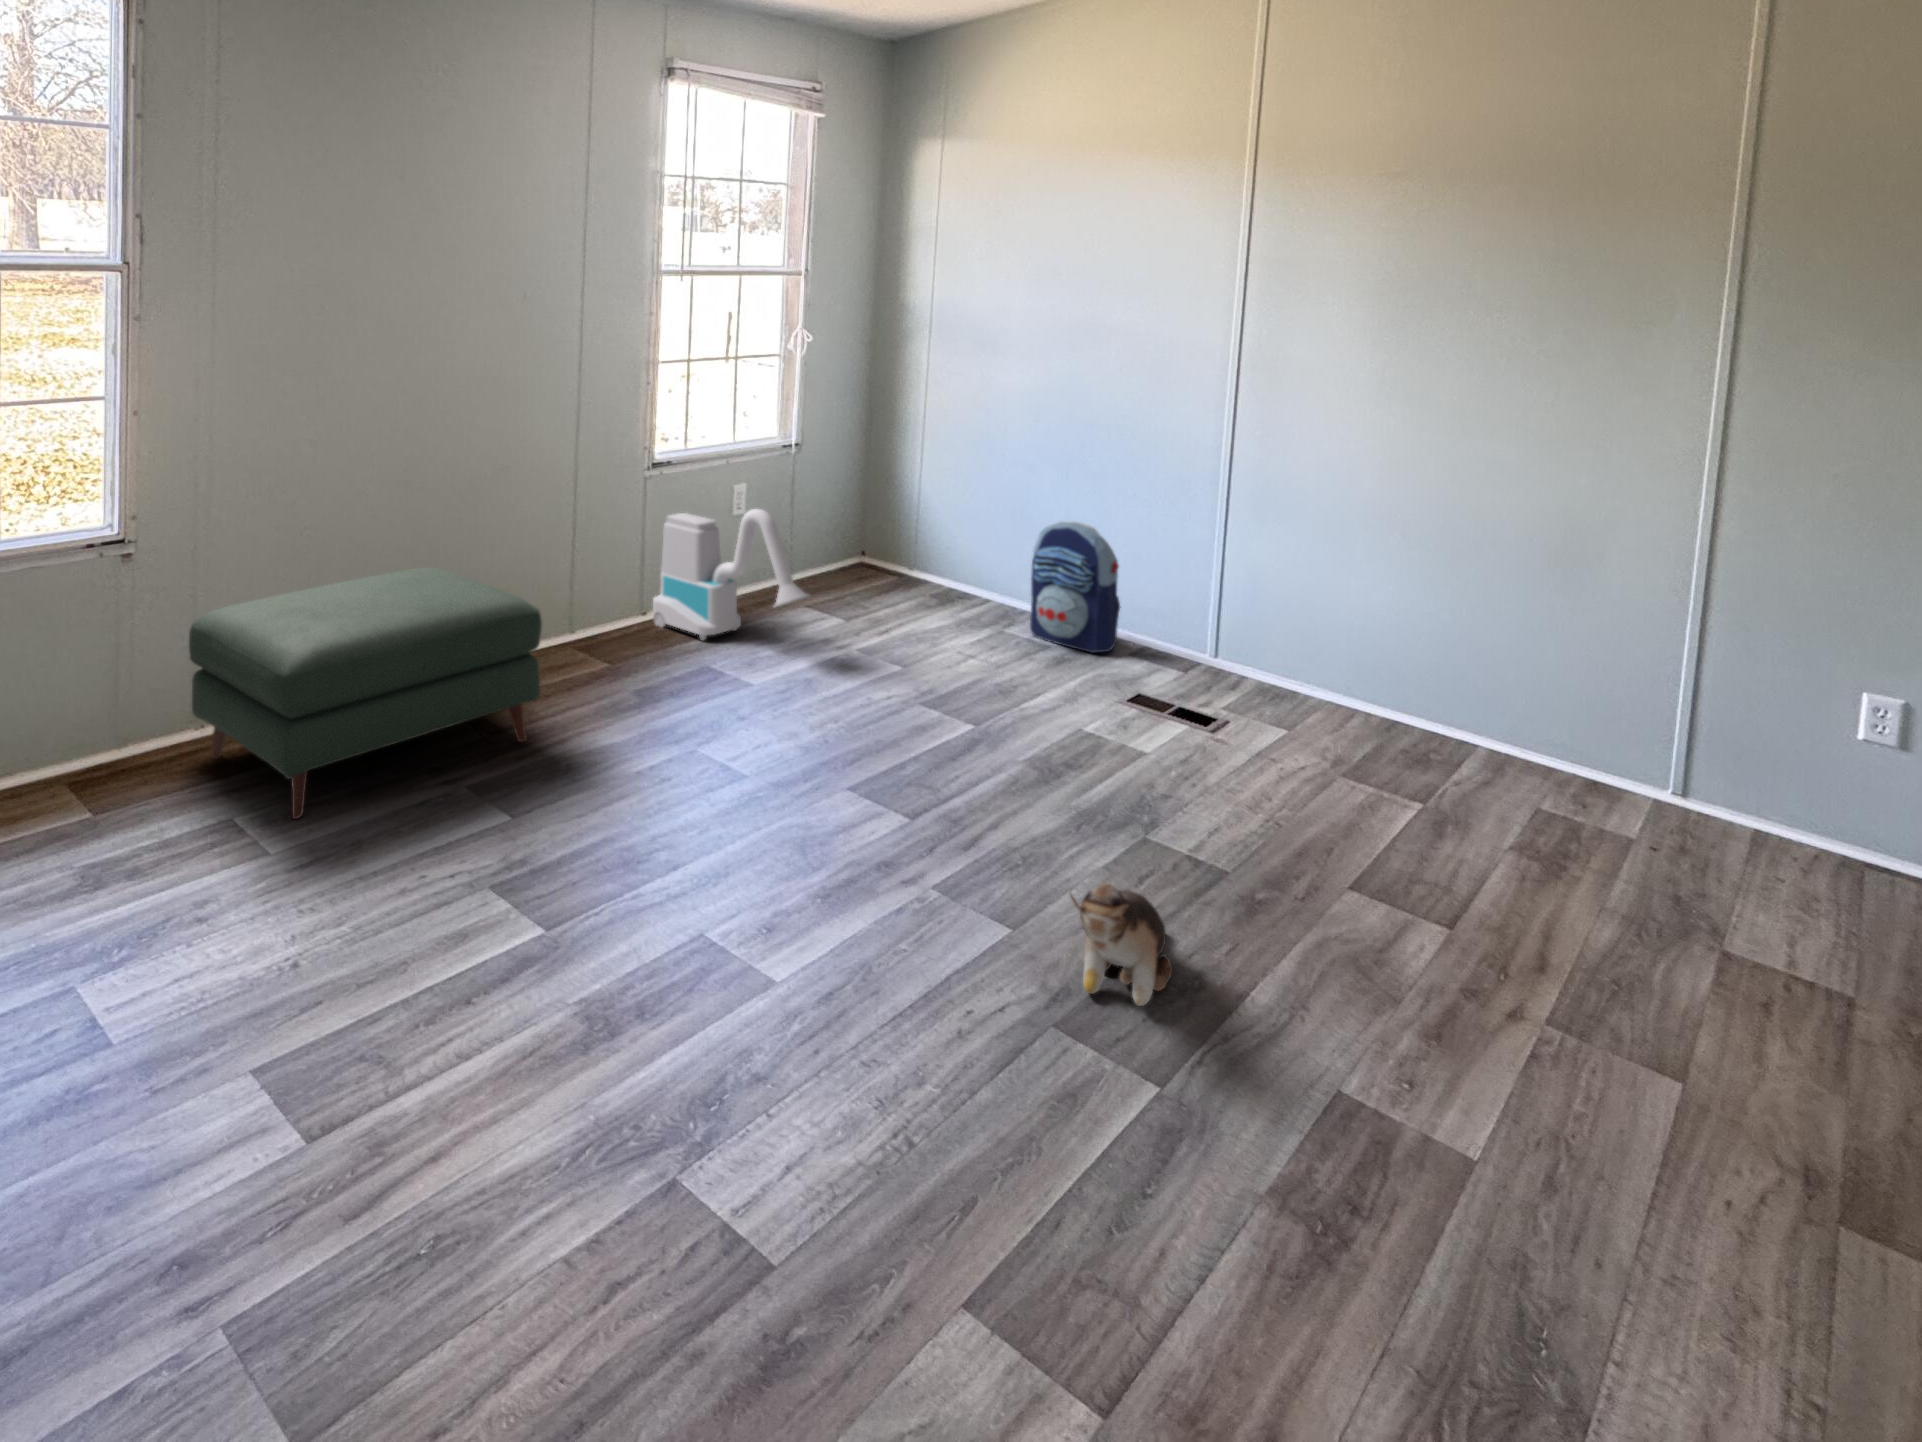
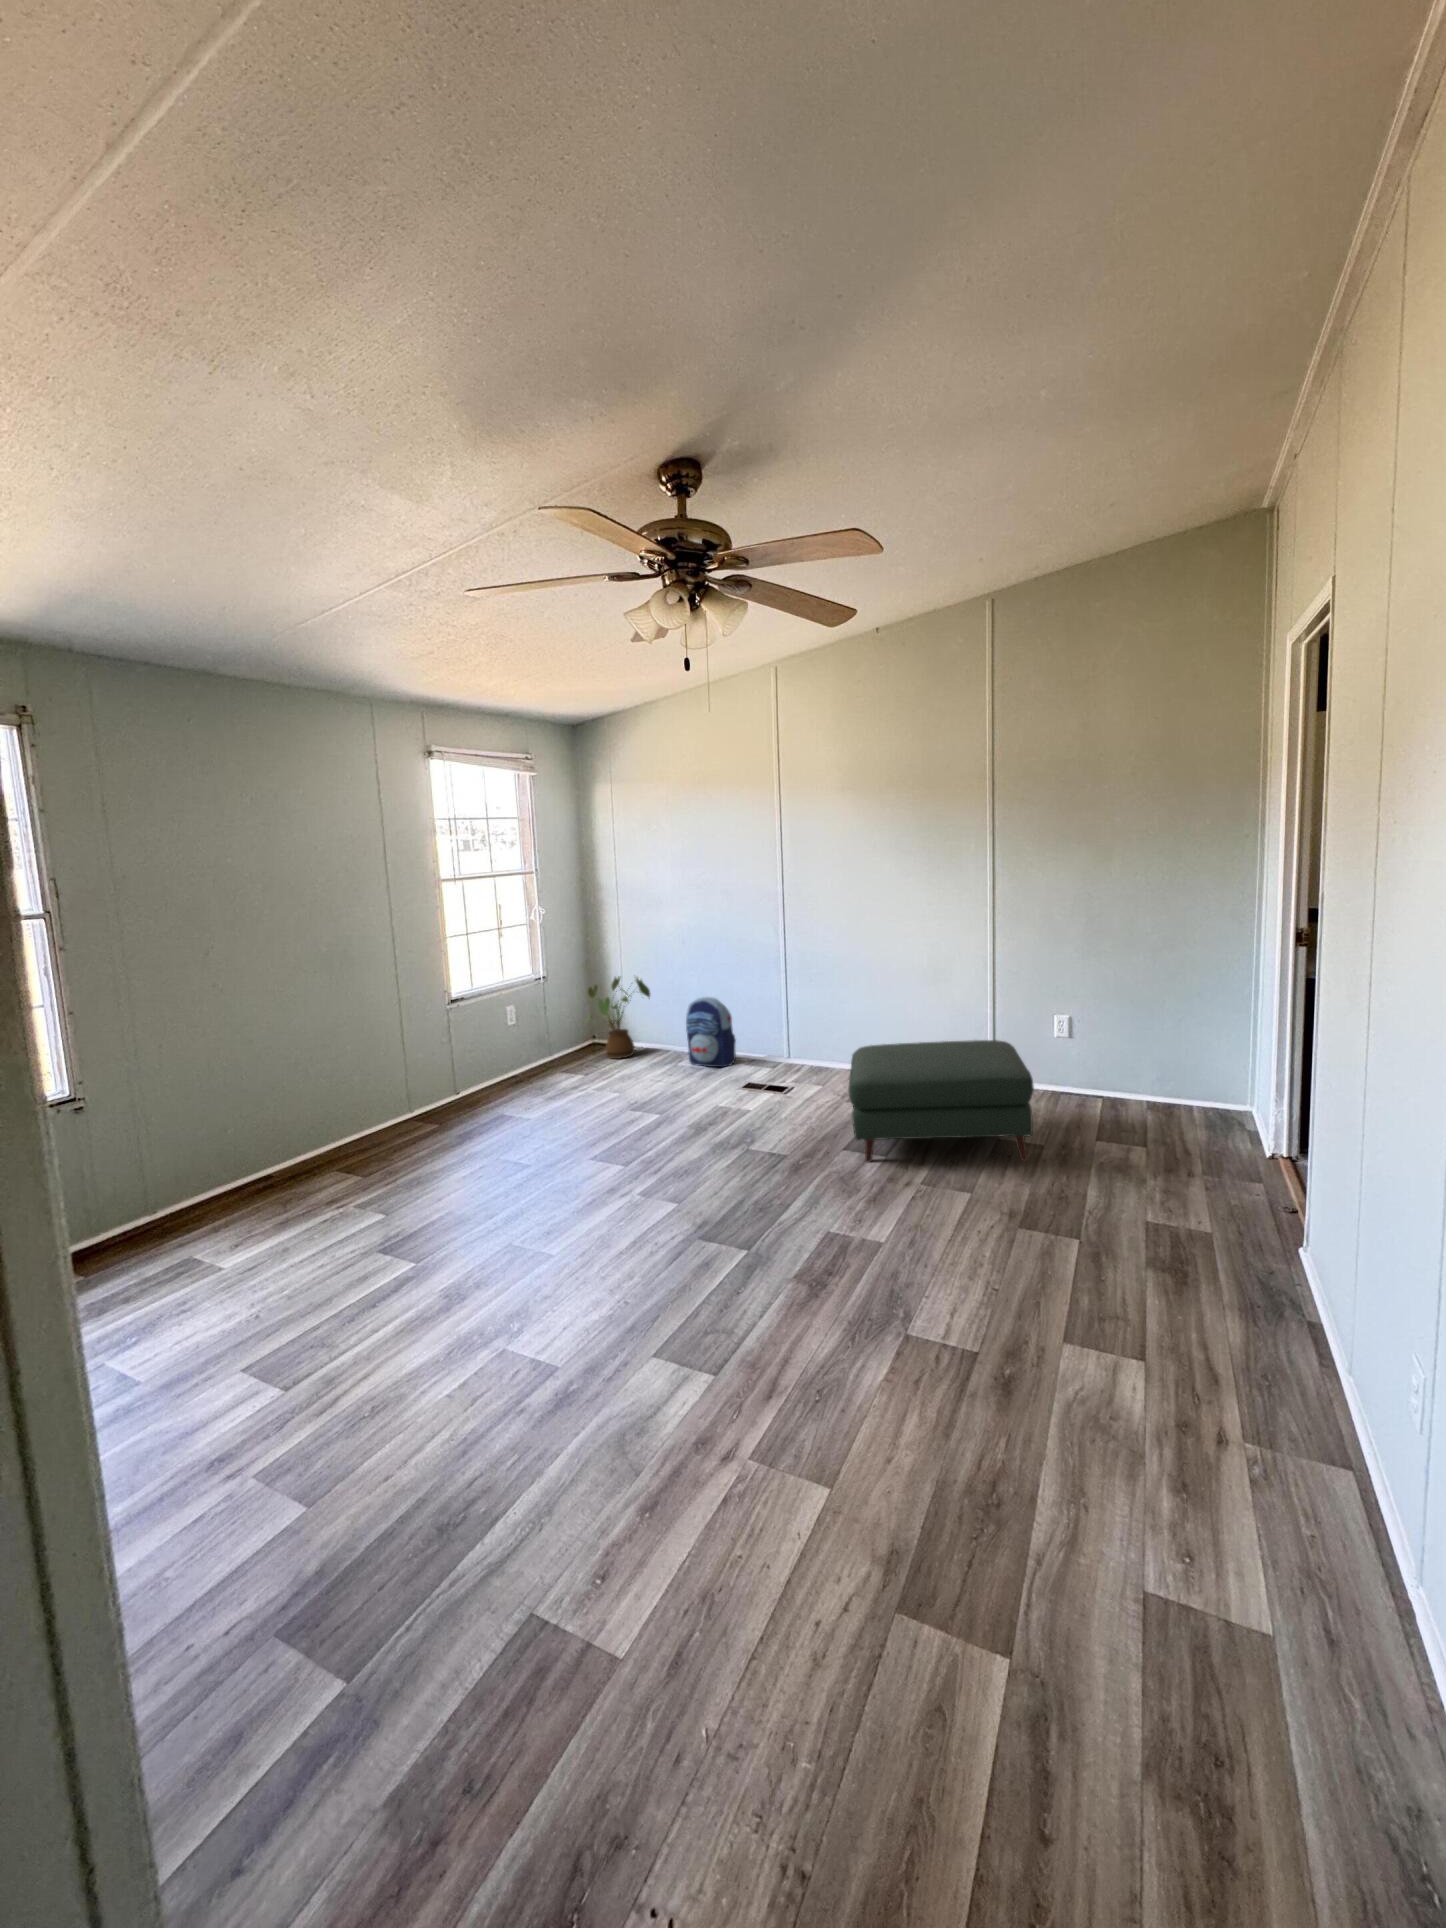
house plant: none [857,460,974,601] -> present [586,976,650,1059]
vacuum cleaner: present [653,509,809,641] -> none [462,1016,559,1101]
ottoman: present [189,568,542,819] -> present [848,1040,1034,1162]
plush toy: present [1071,884,1172,1006] -> none [700,1163,757,1222]

